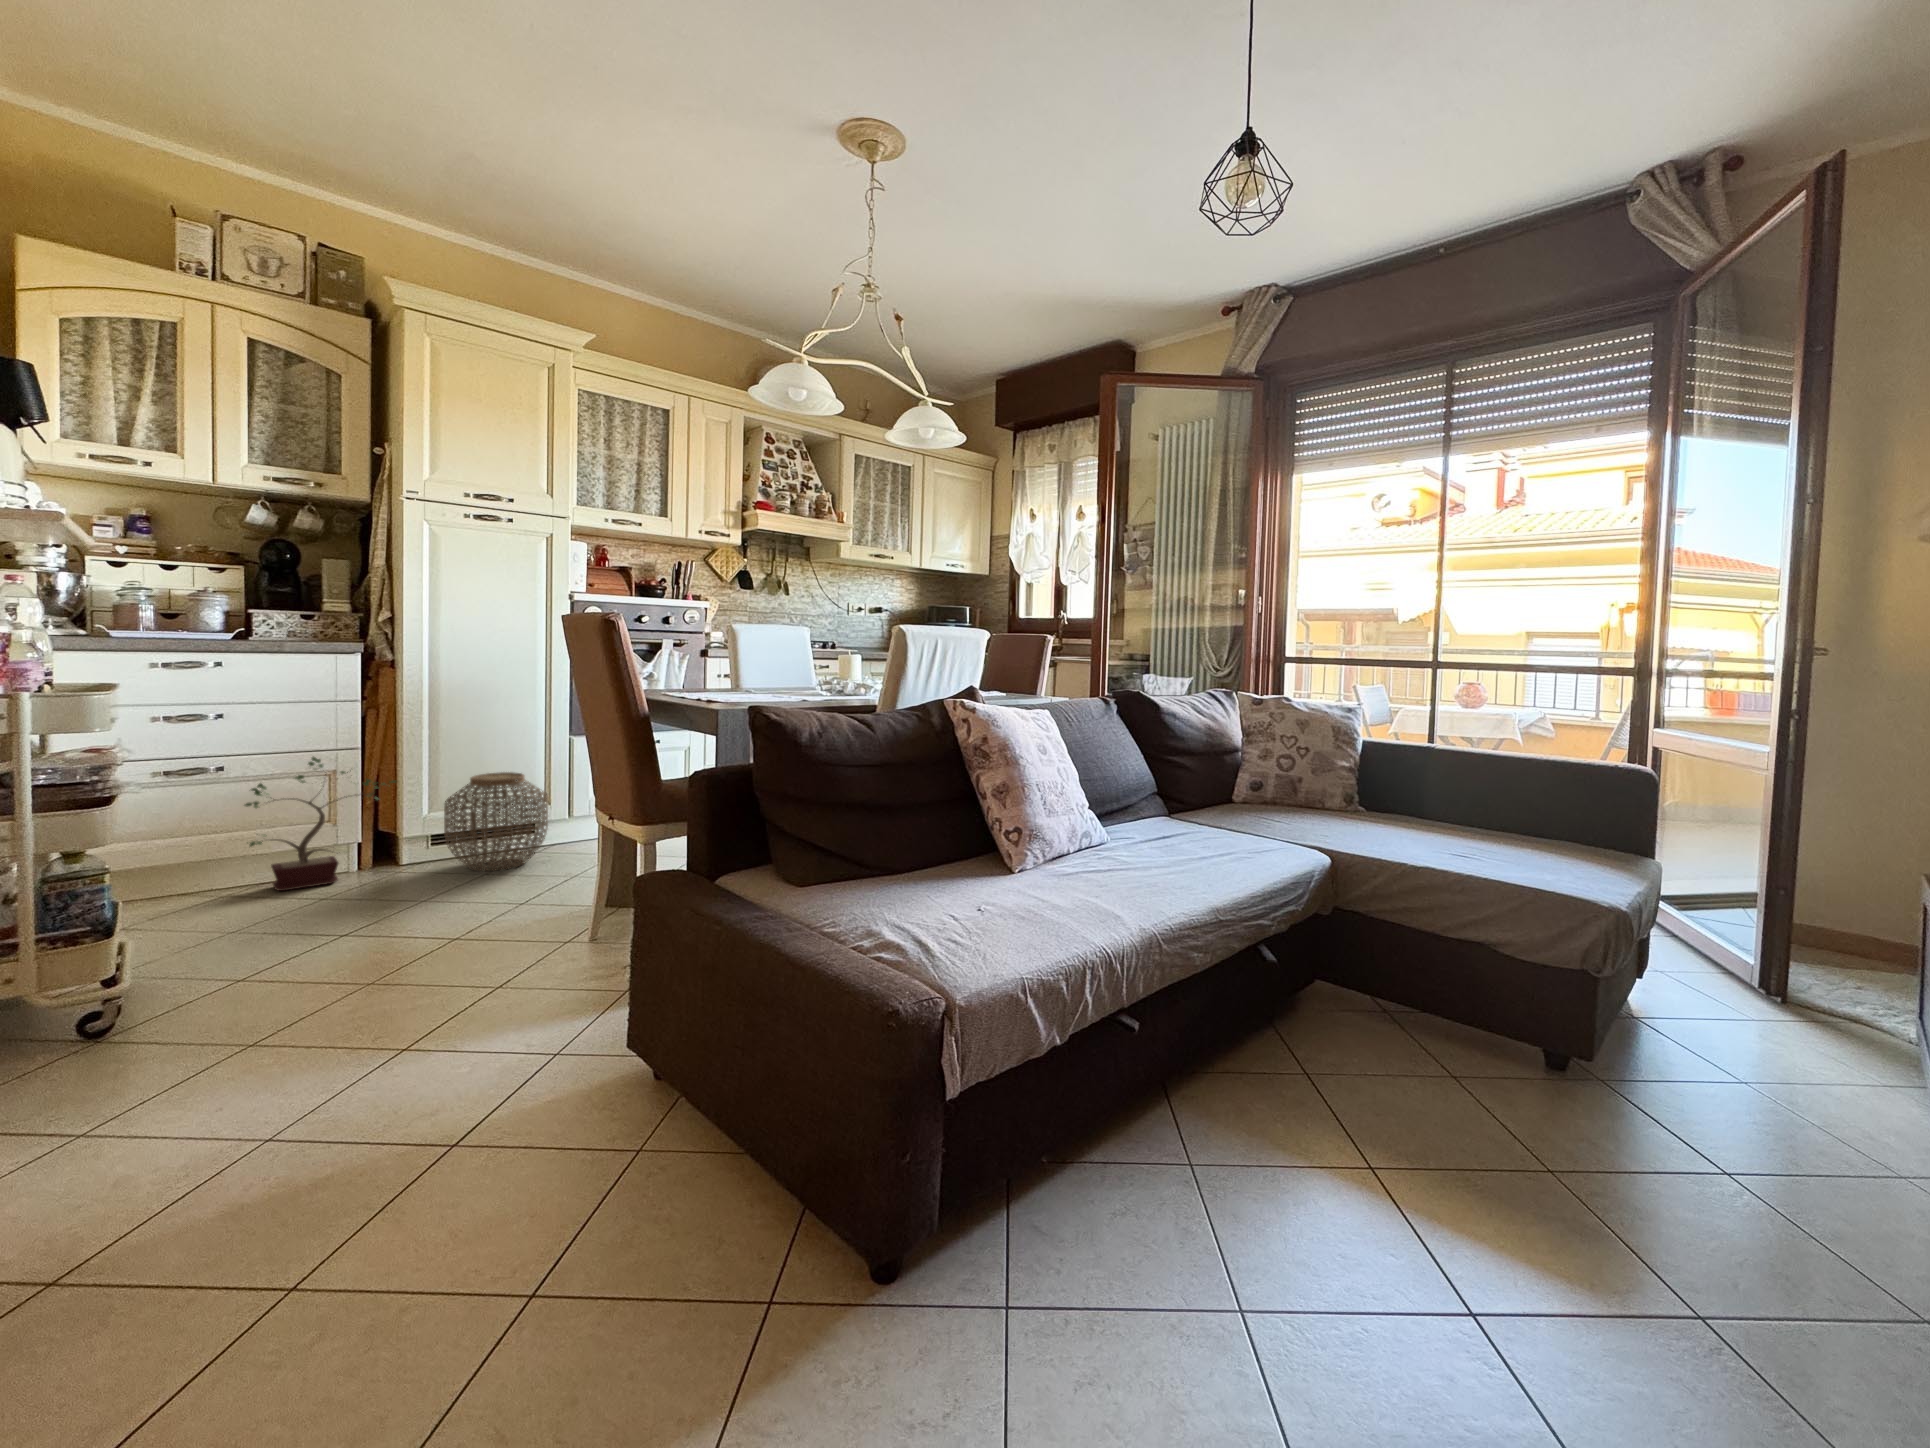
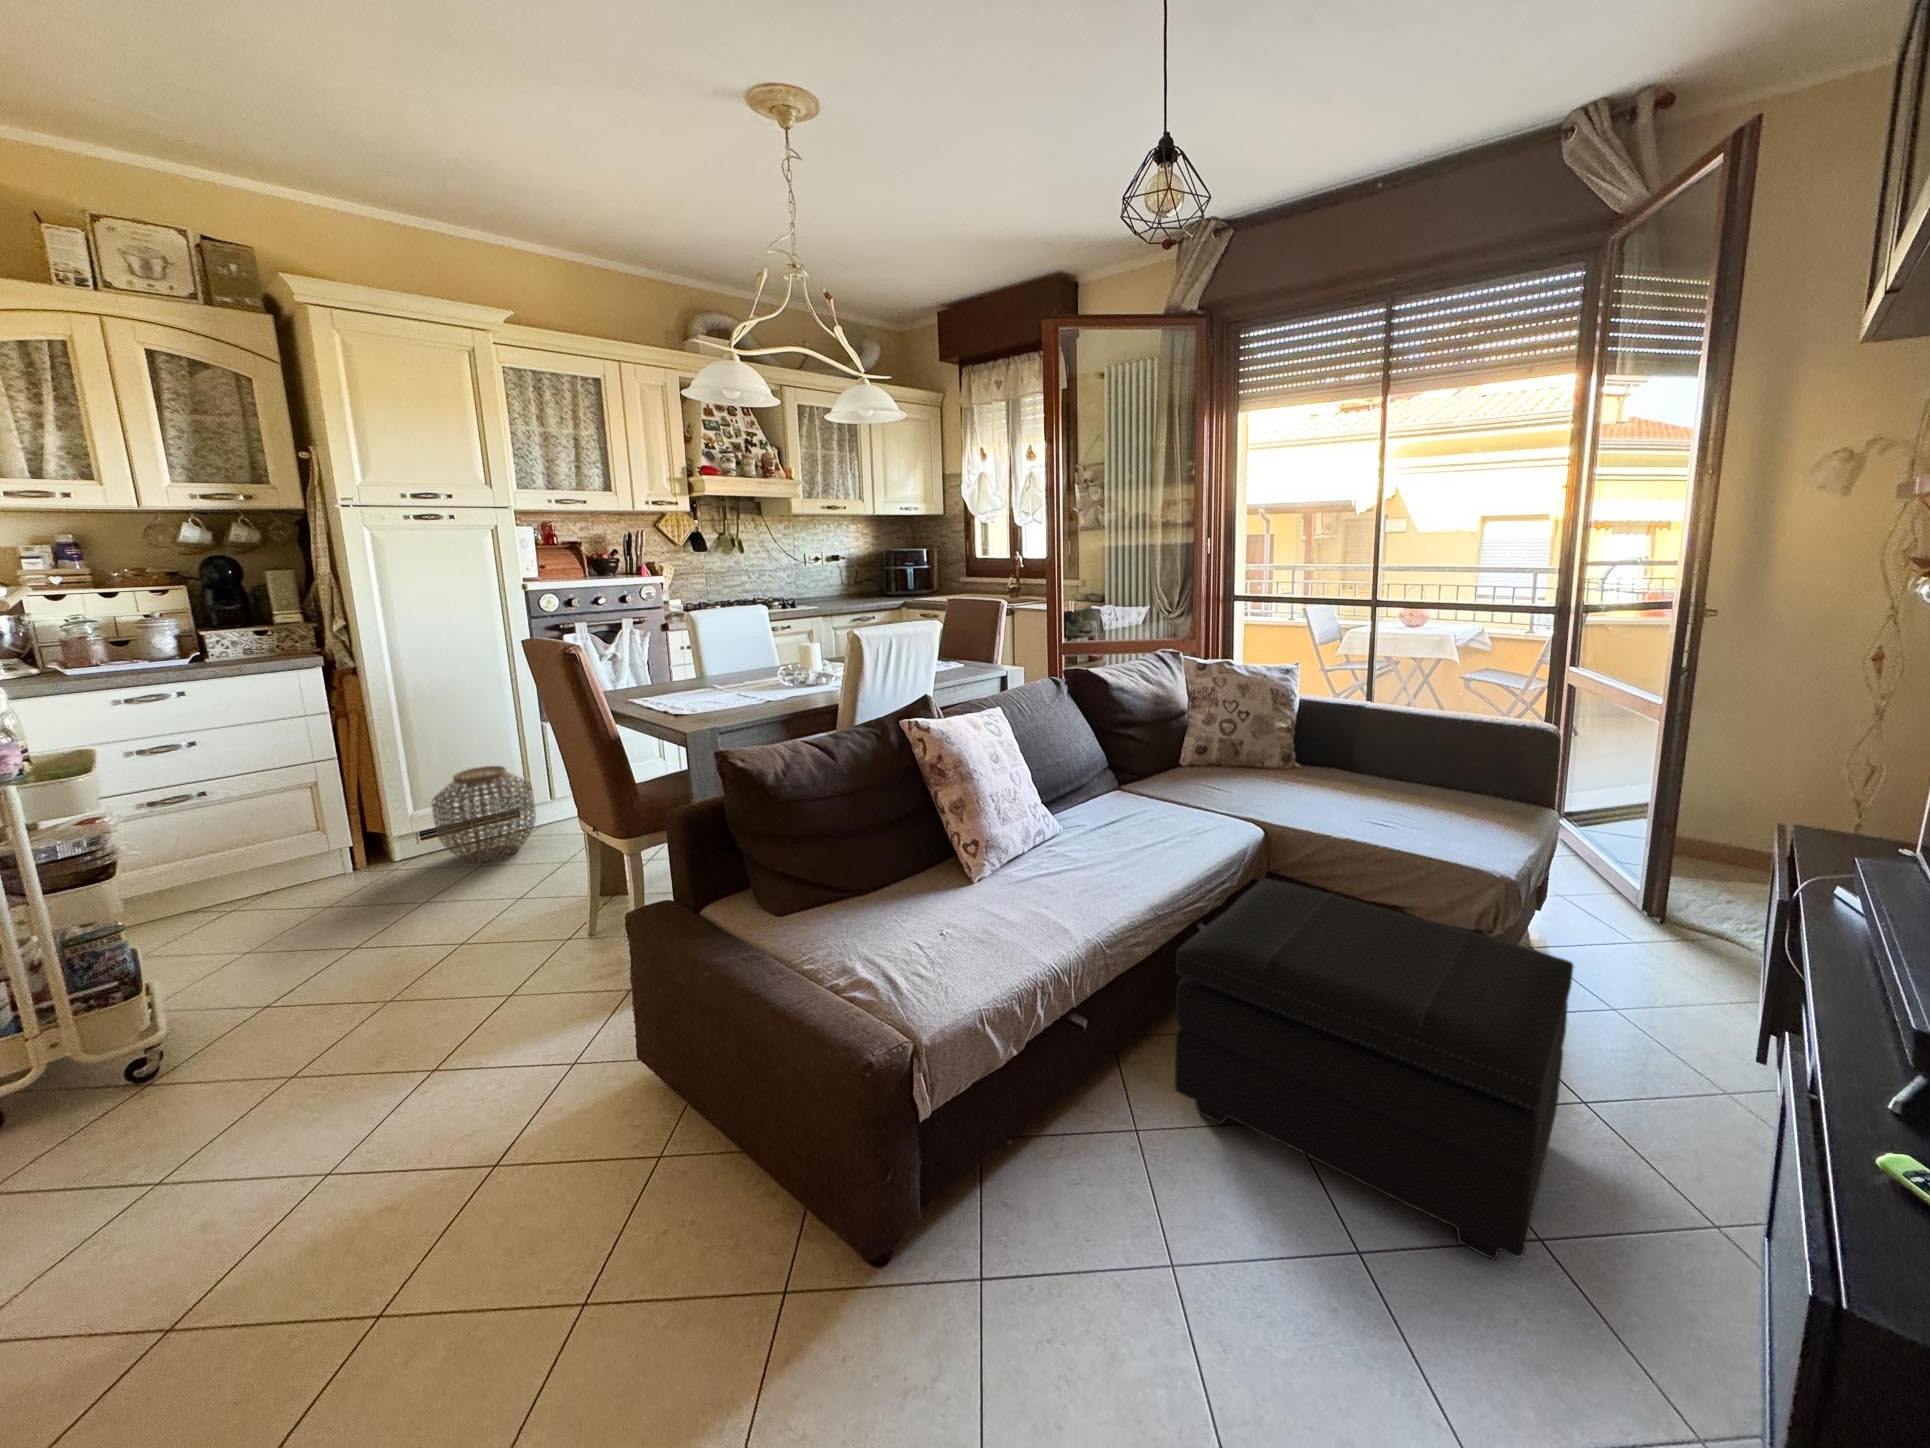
potted plant: present [245,757,396,891] -> none [233,771,385,901]
footstool: none [1237,897,1711,1333] -> present [1175,878,1574,1260]

